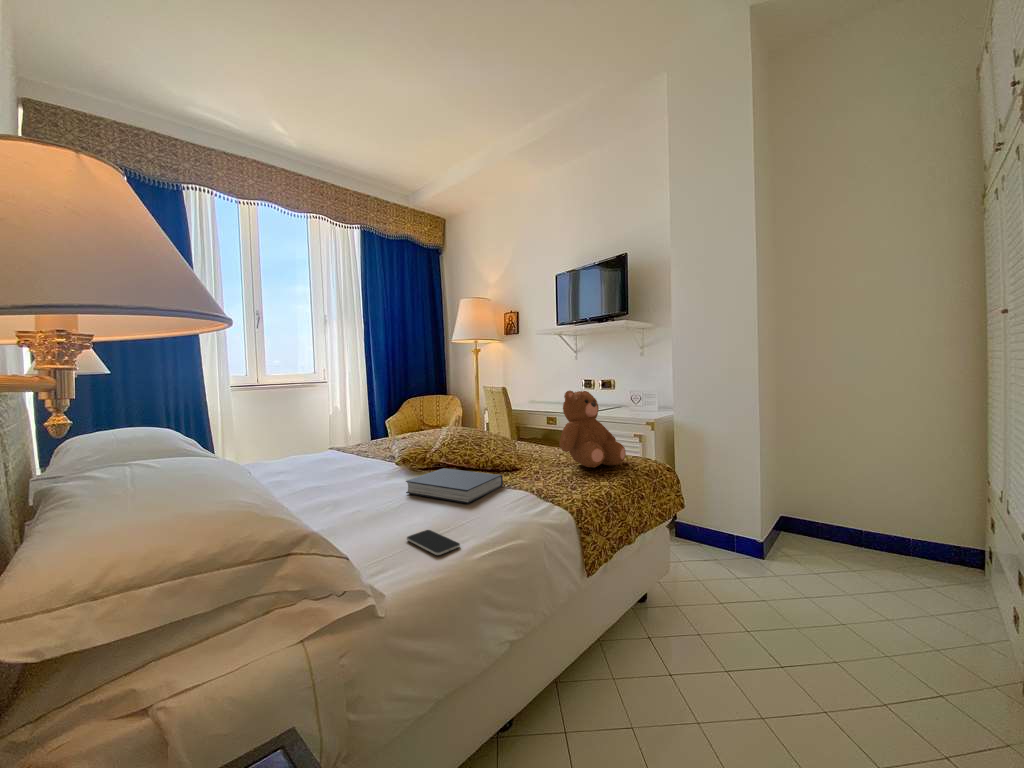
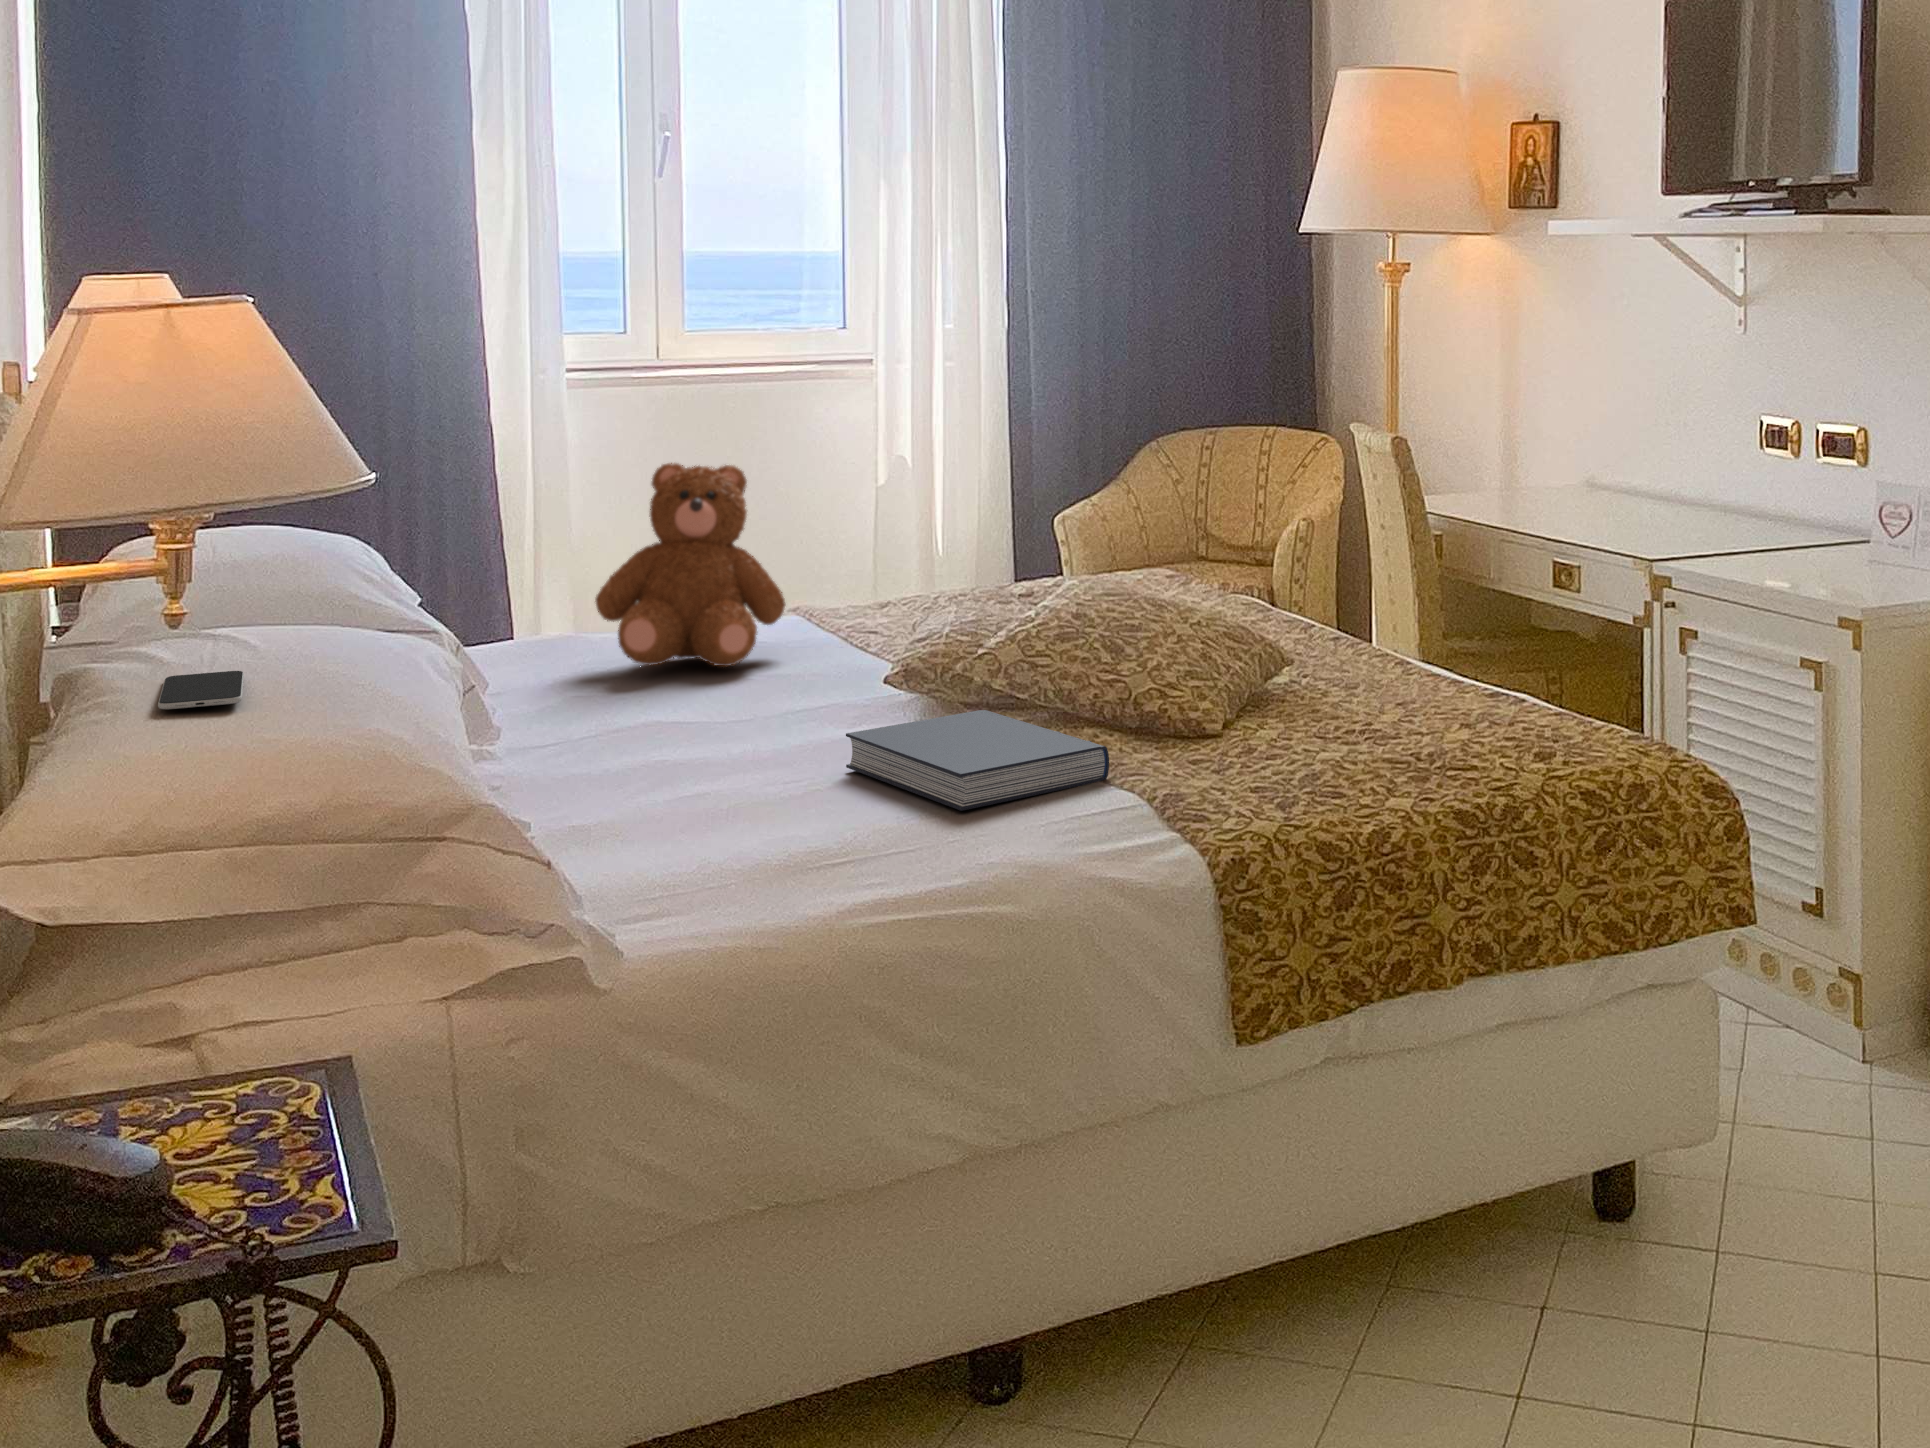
teddy bear: present [560,391,626,467] -> present [595,463,785,667]
smartphone: present [407,530,460,555] -> present [158,671,244,710]

